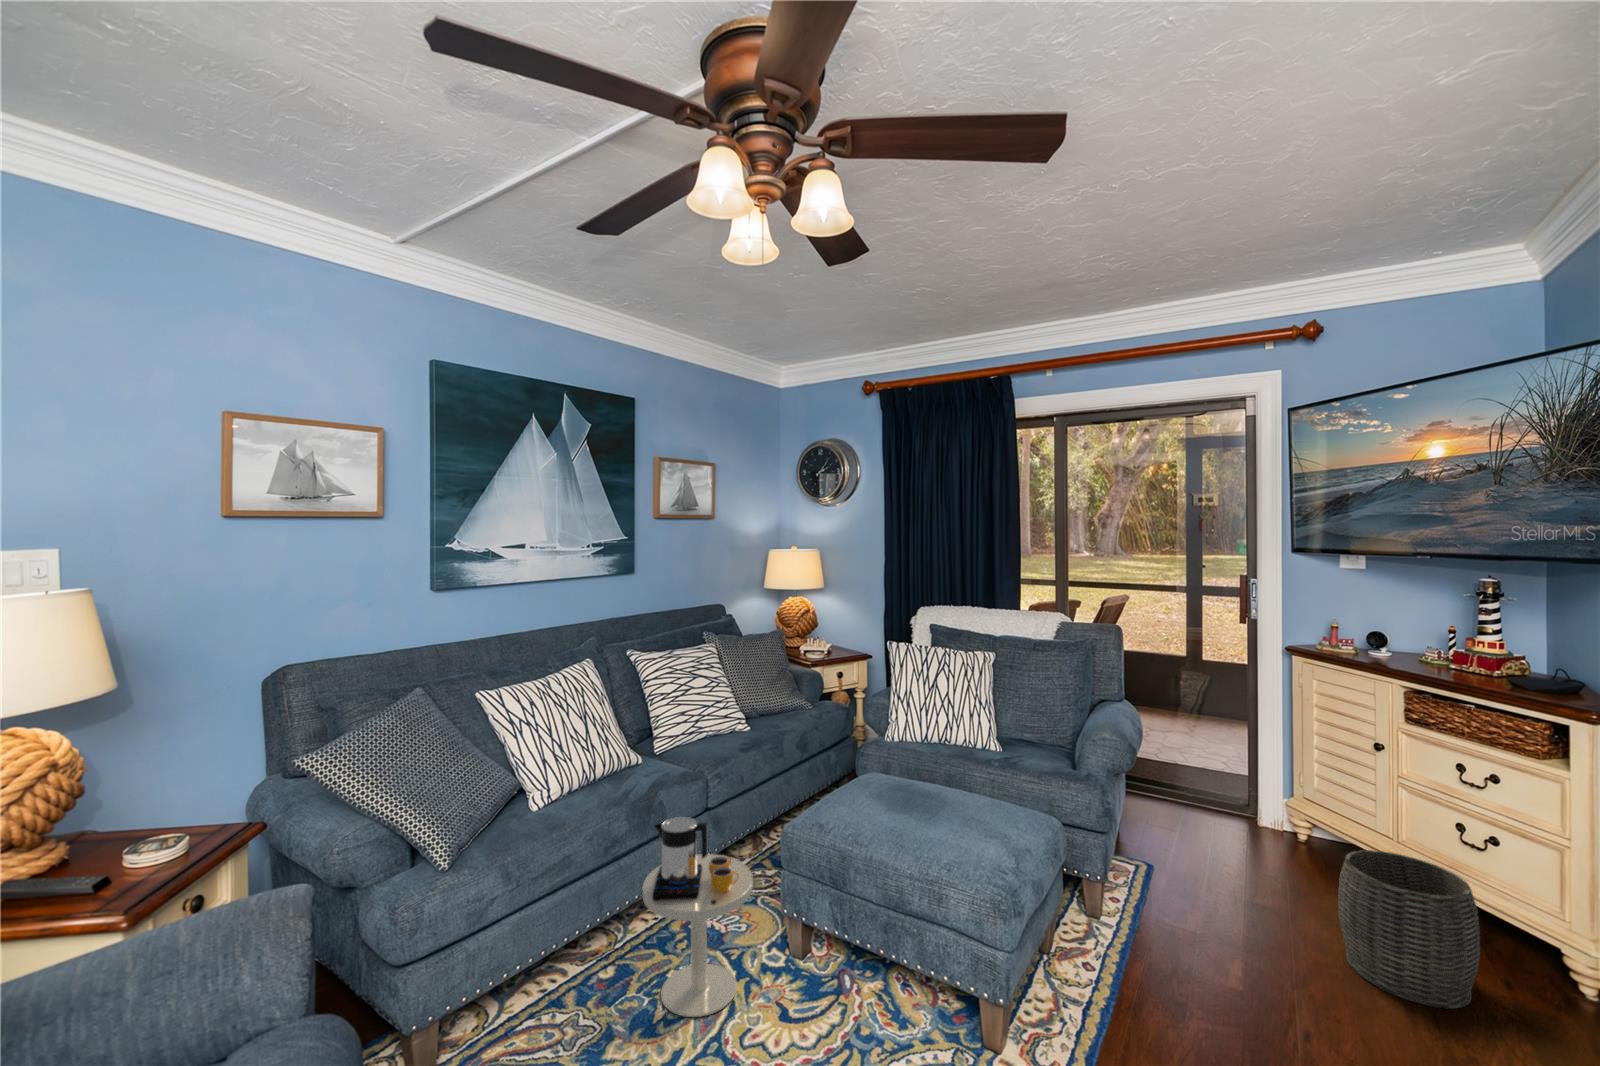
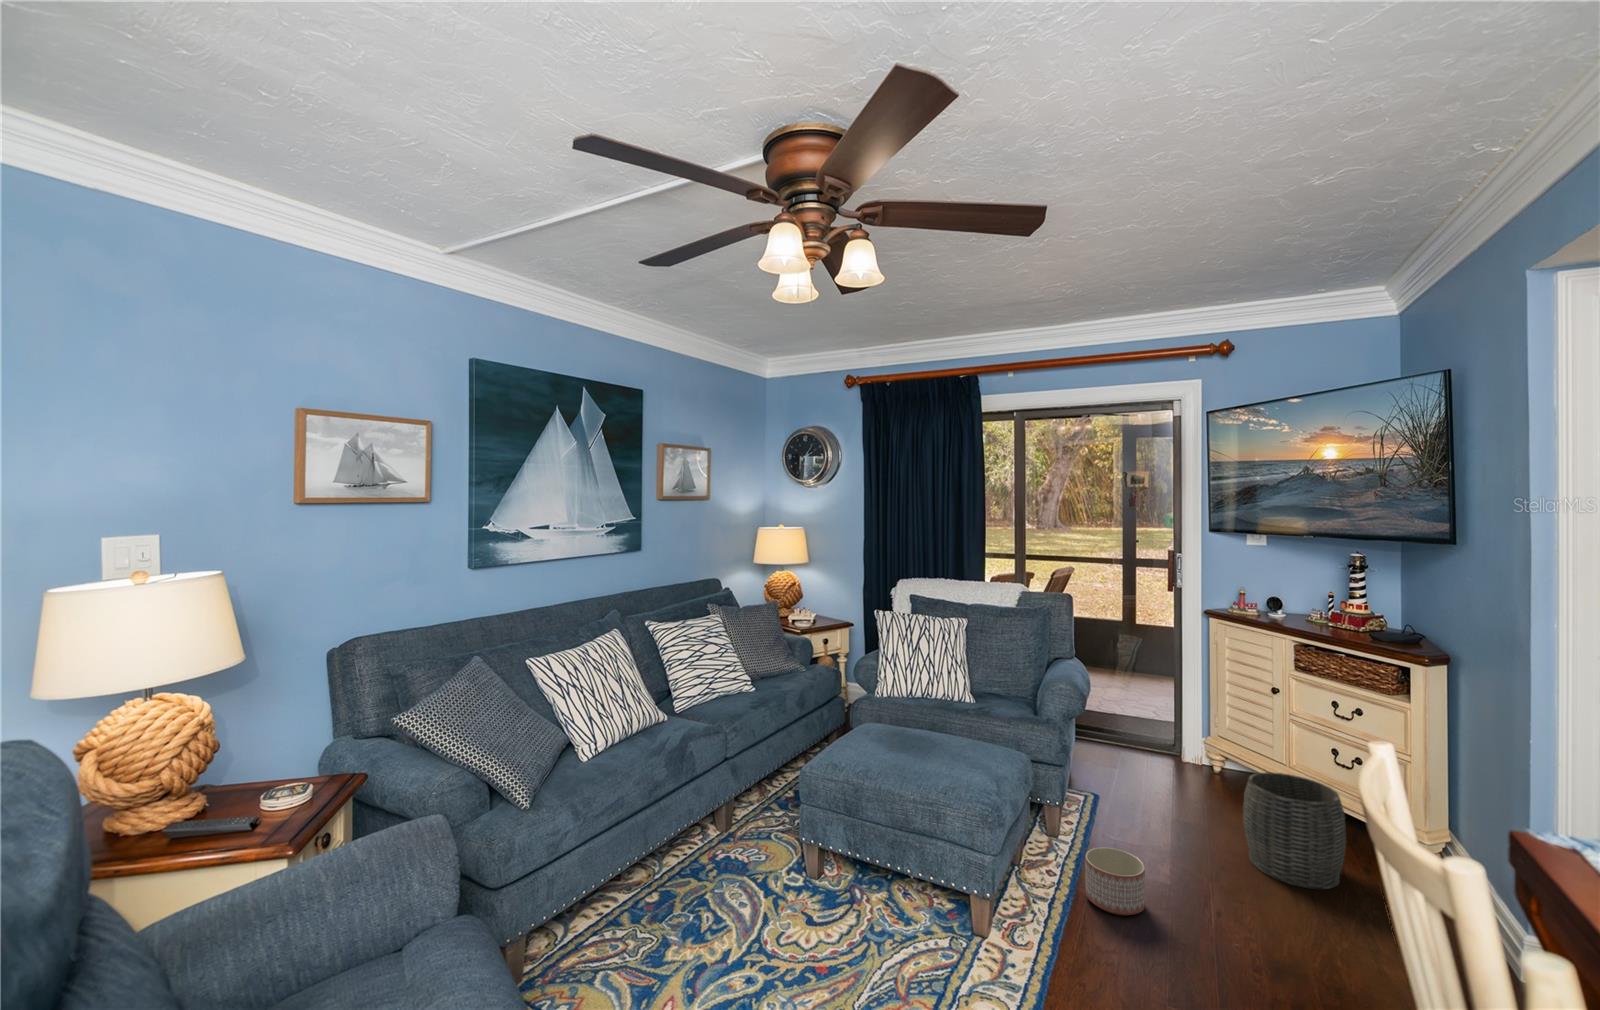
side table: present [643,817,753,1017] -> none [688,761,780,926]
planter: none [1130,939,1208,1032] -> present [1085,847,1145,915]

